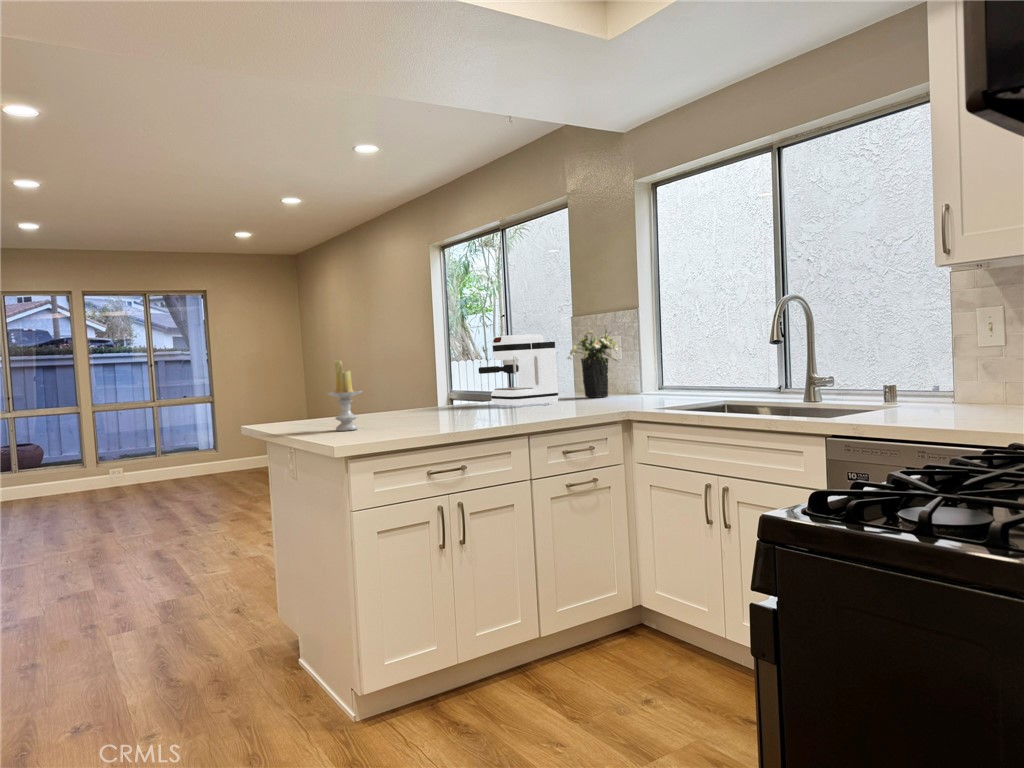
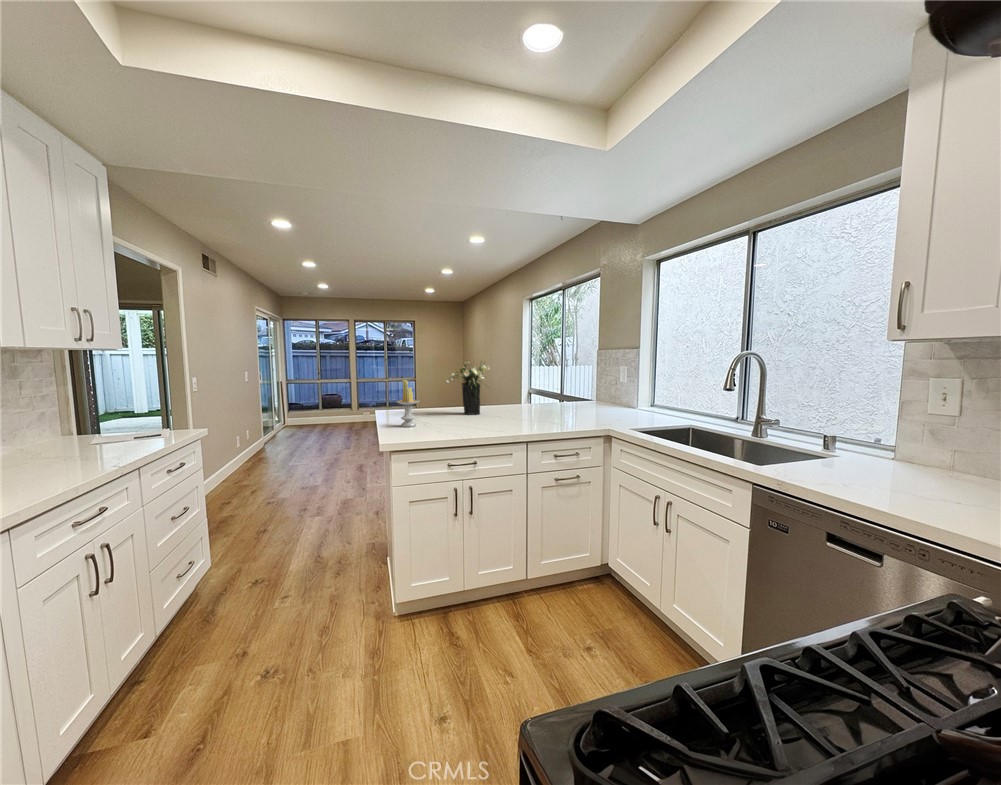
flower arrangement: present [568,330,621,398] -> present [446,362,490,415]
coffee maker: present [479,334,558,407] -> none [520,364,572,413]

